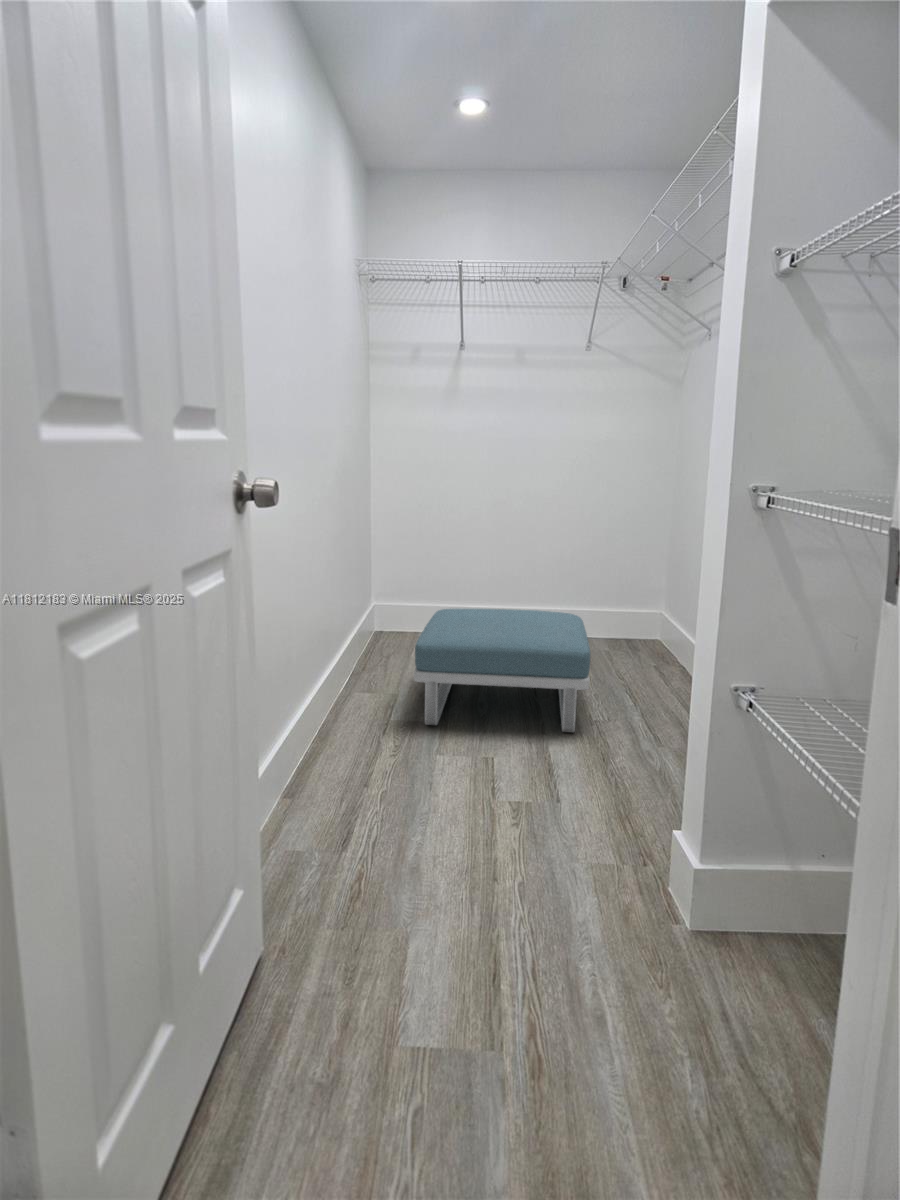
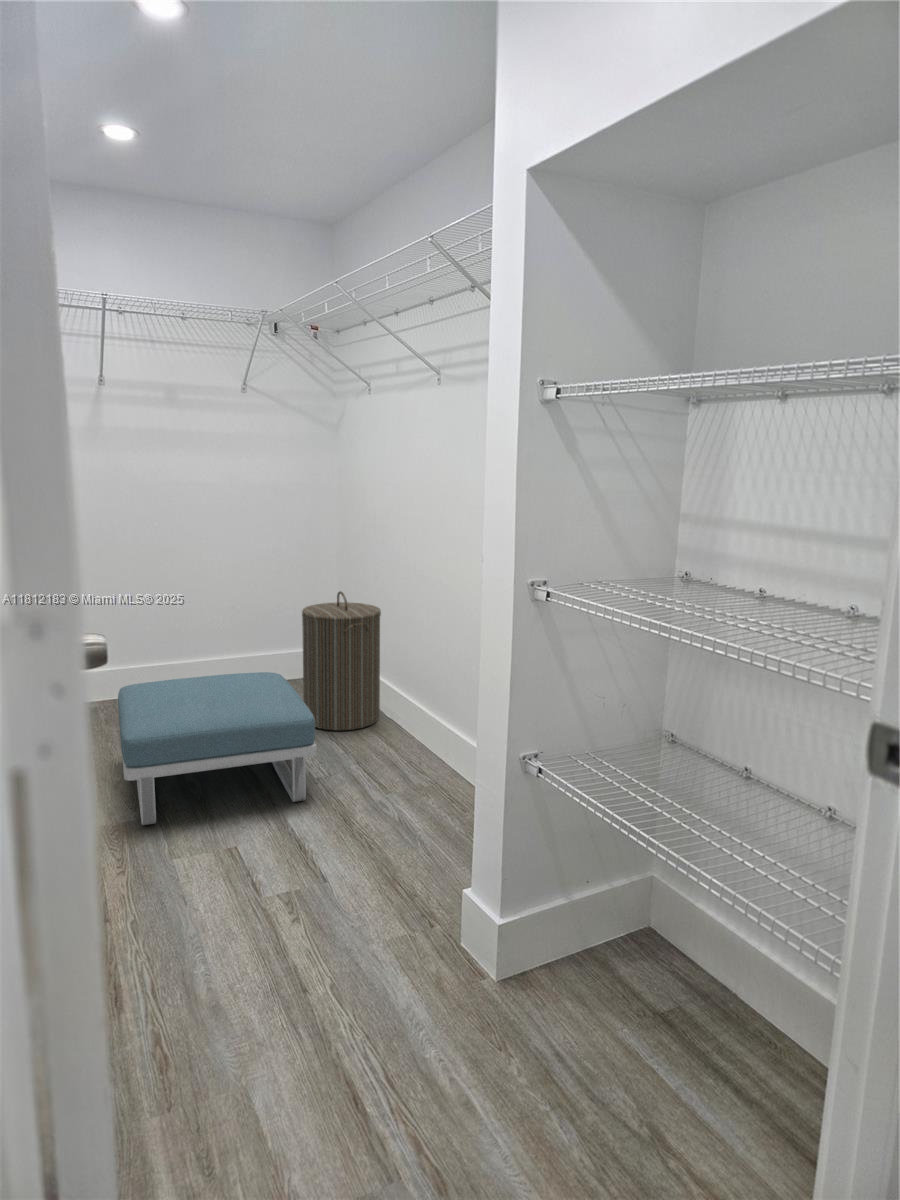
laundry hamper: none [608,543,696,684] -> present [302,591,381,730]

